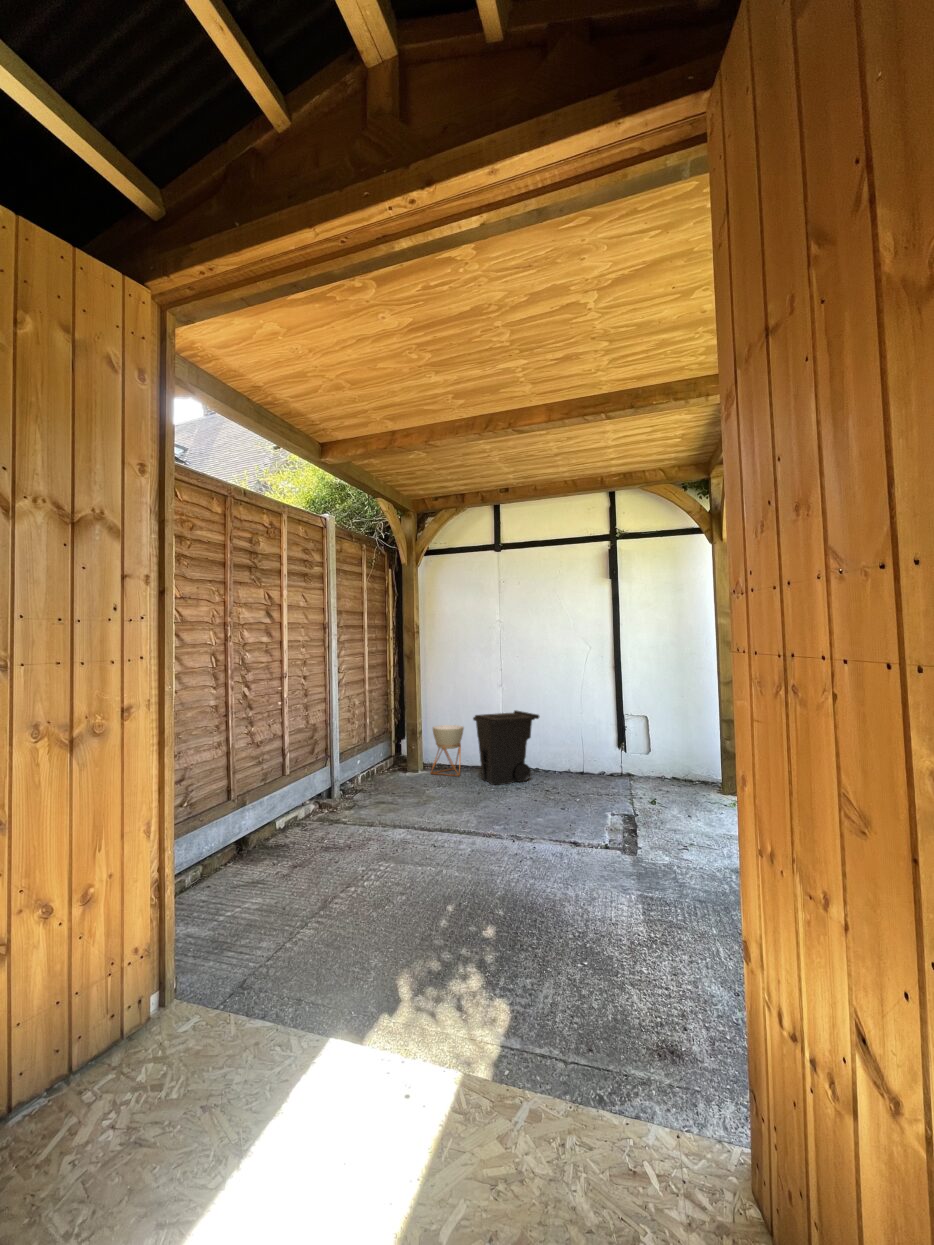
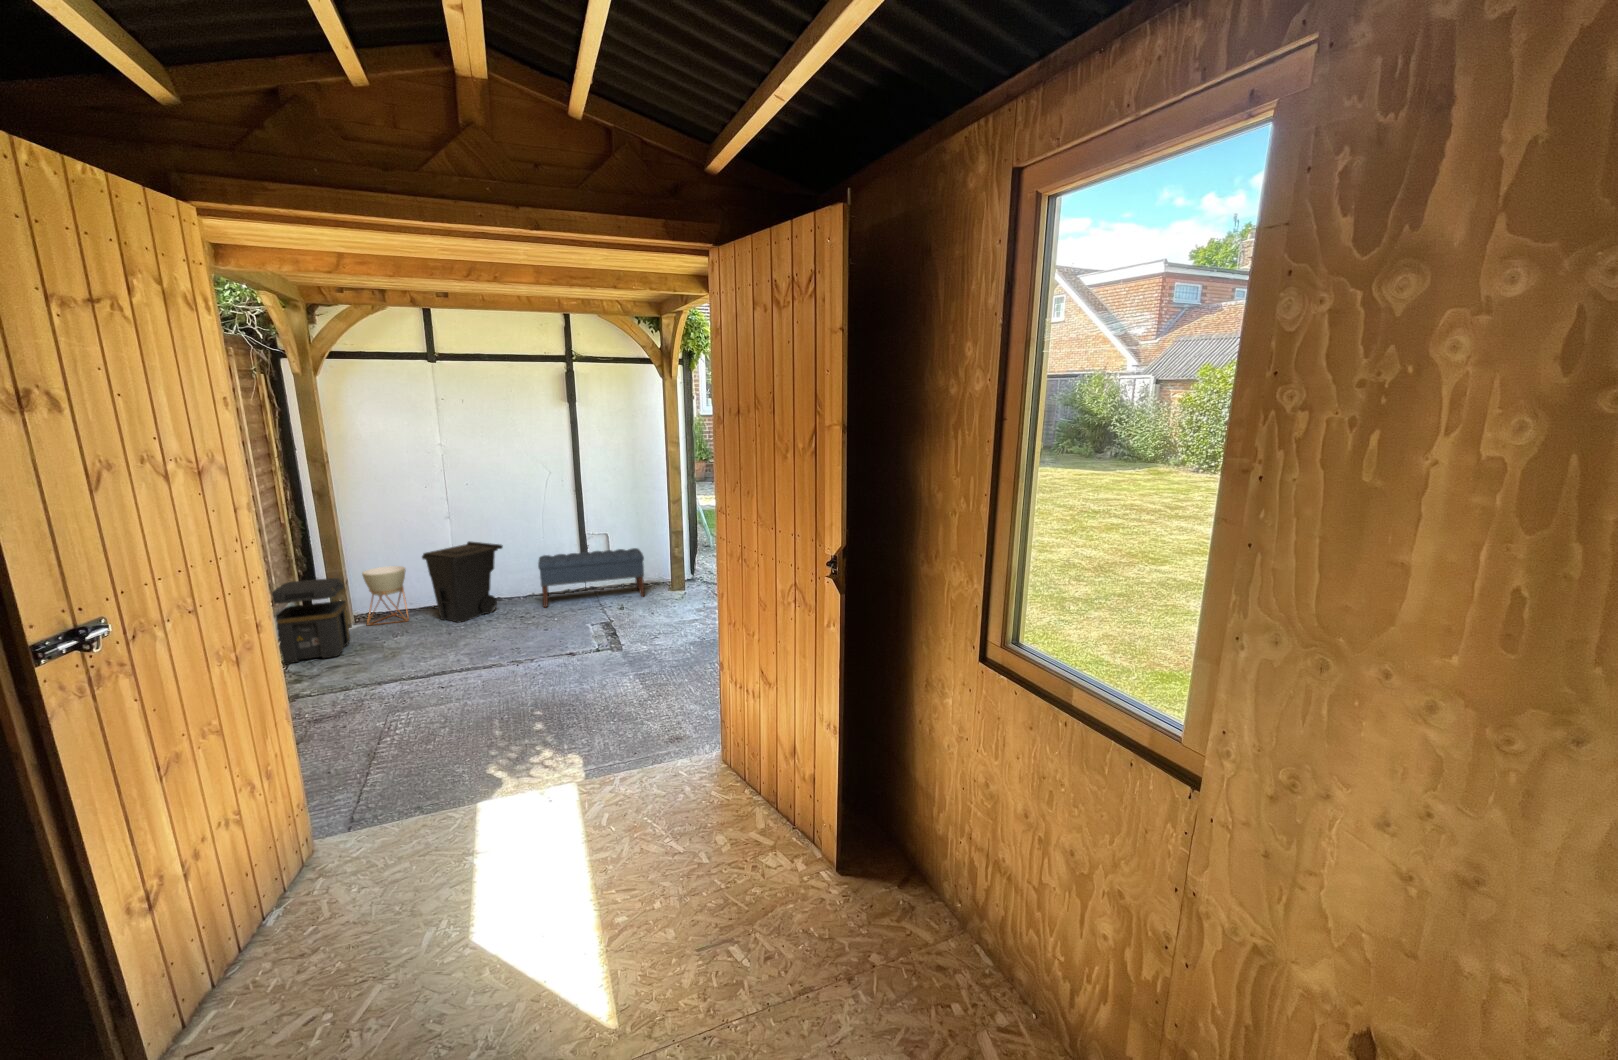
toolbox: none [355,724,410,794] -> present [272,578,350,663]
bench: none [569,732,685,795] -> present [538,548,644,608]

